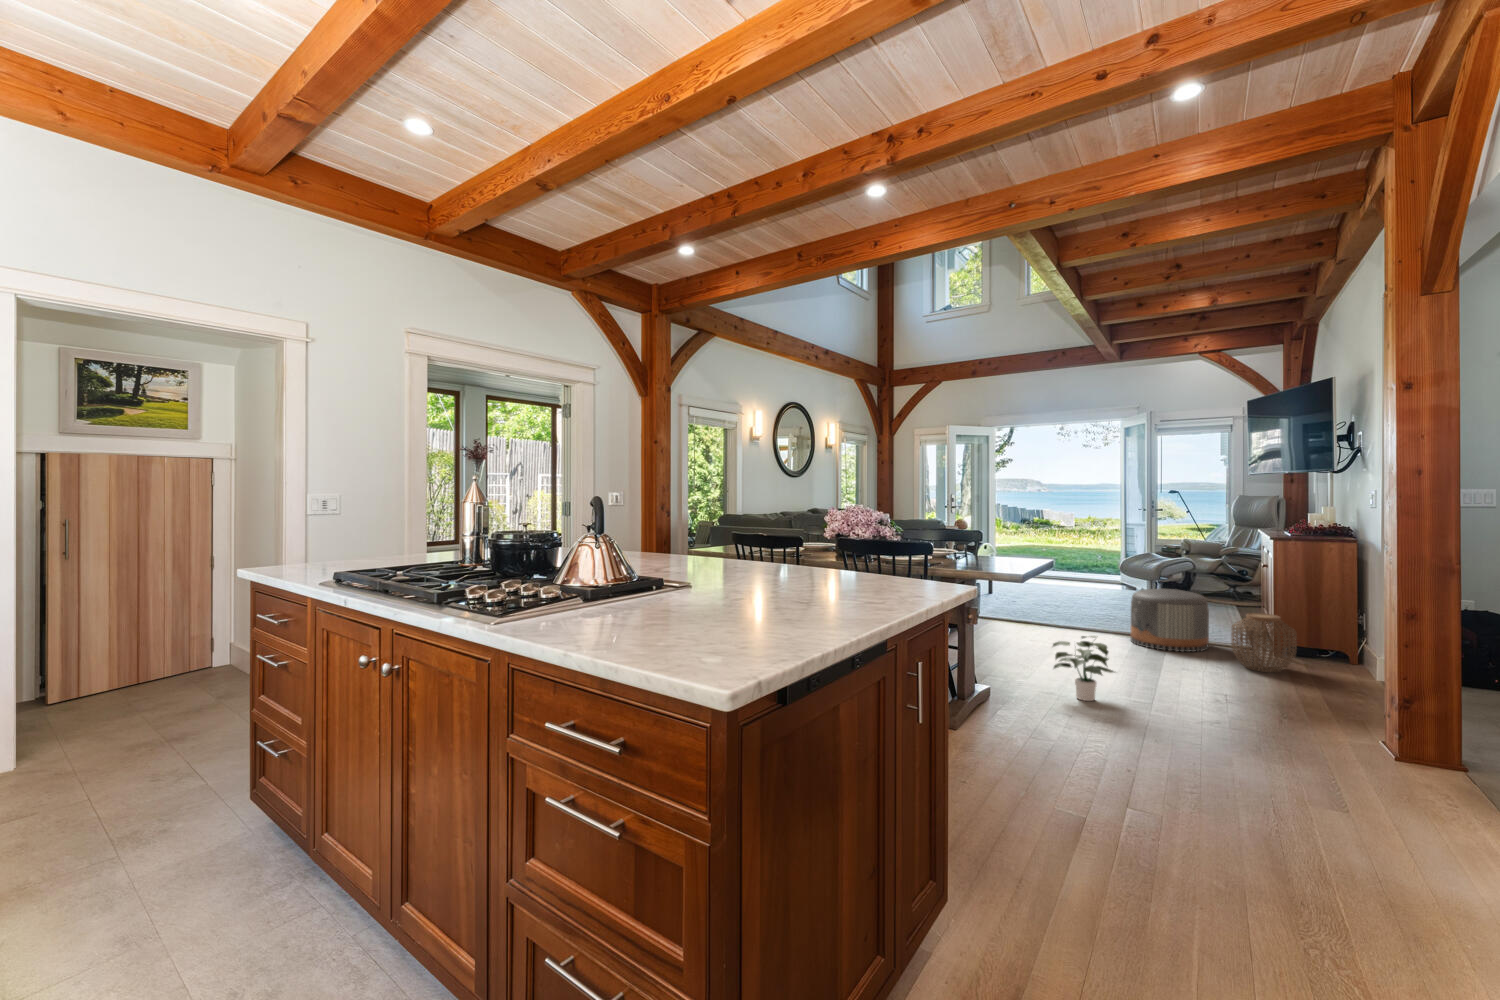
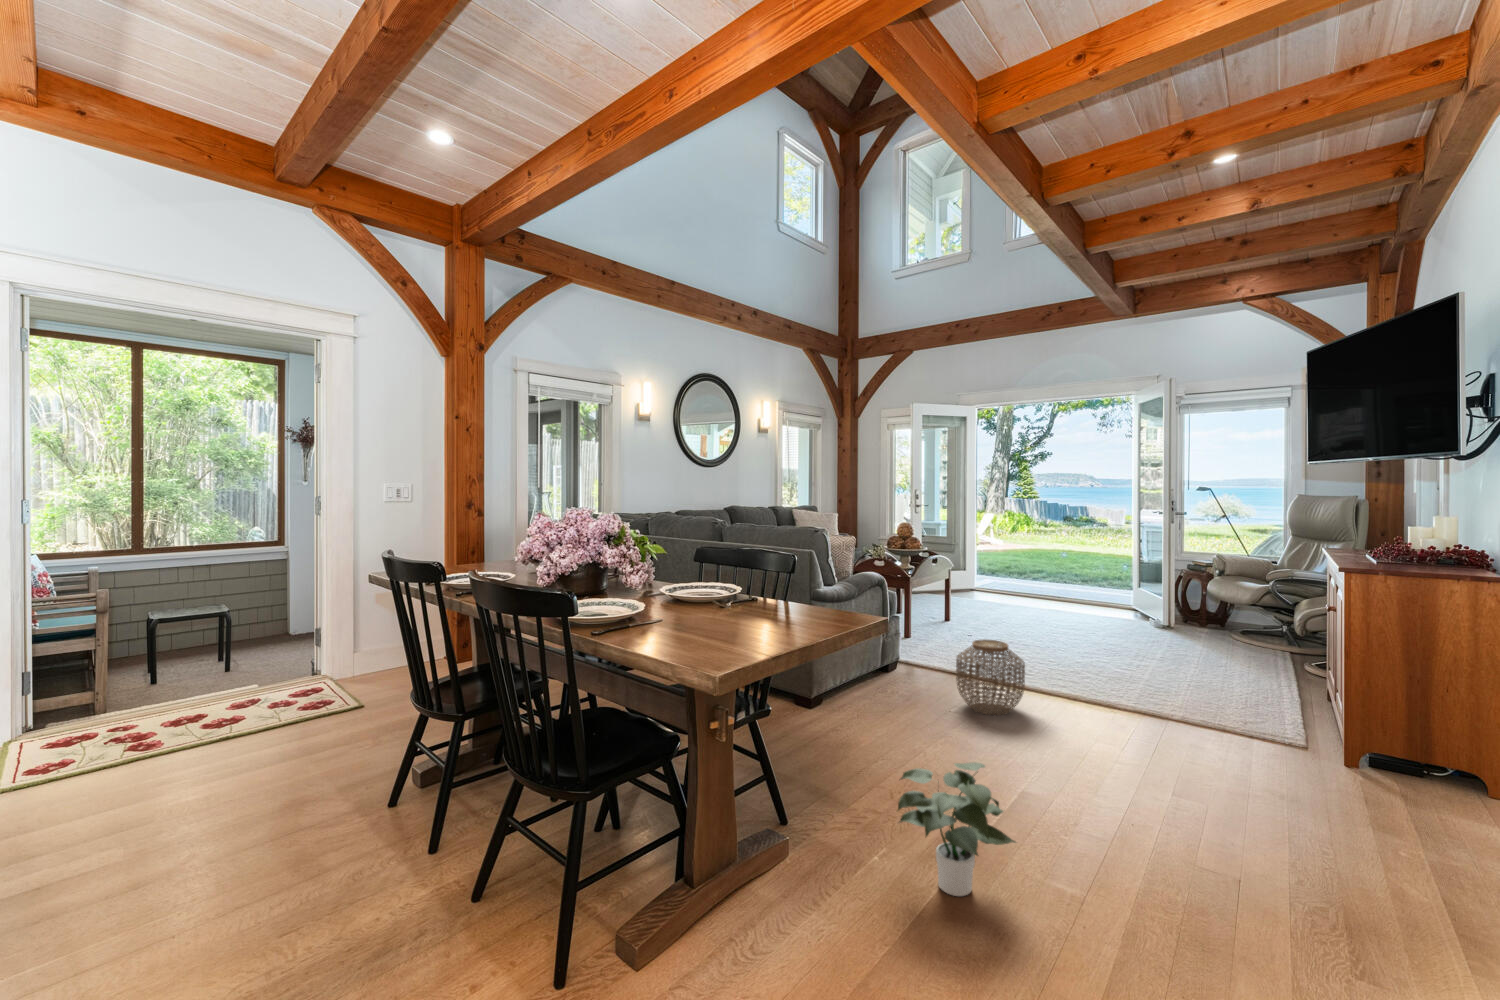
pouf: present [1131,589,1209,652] -> none [1106,641,1232,753]
woven basket: present [1232,613,1296,672] -> present [956,639,1025,715]

